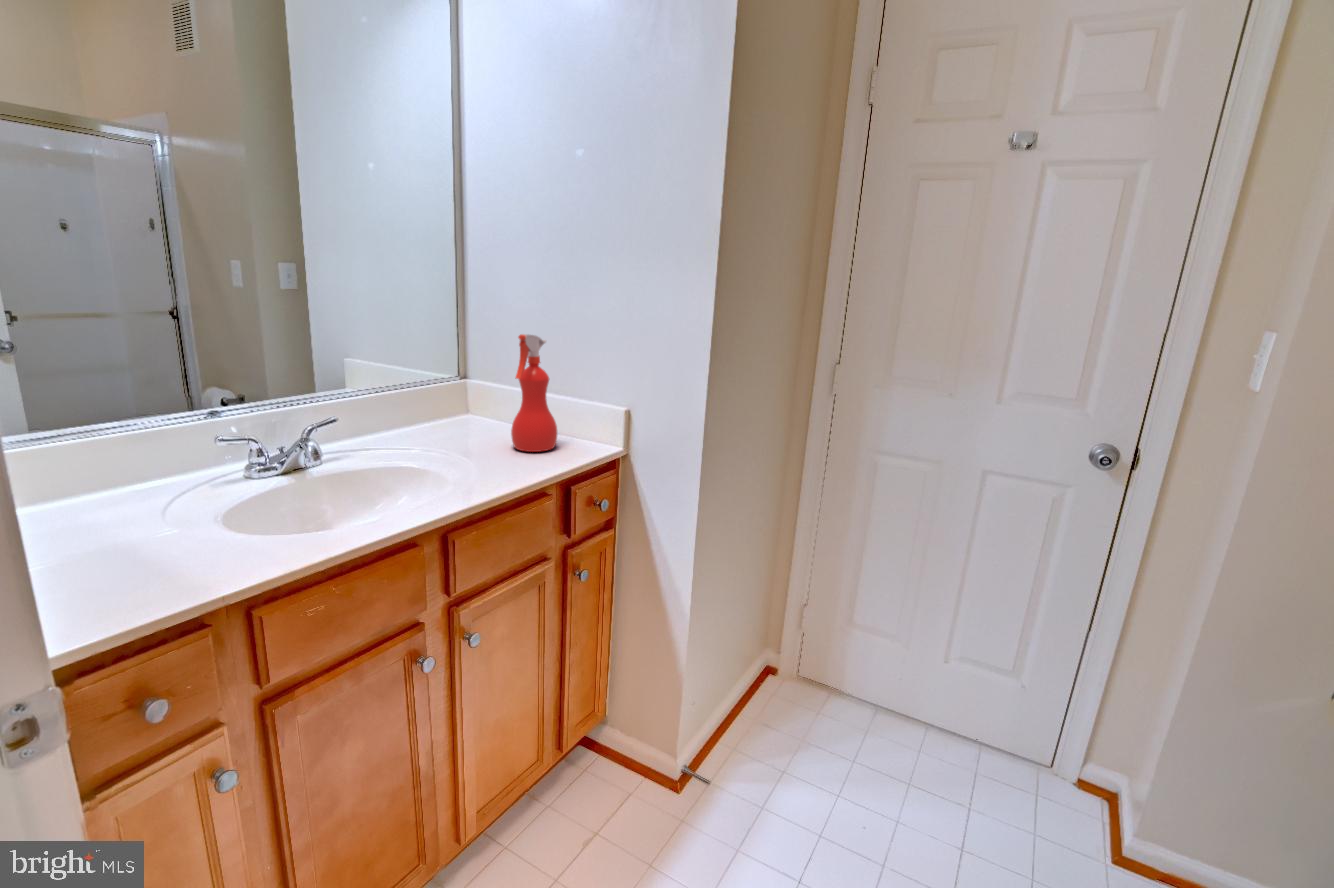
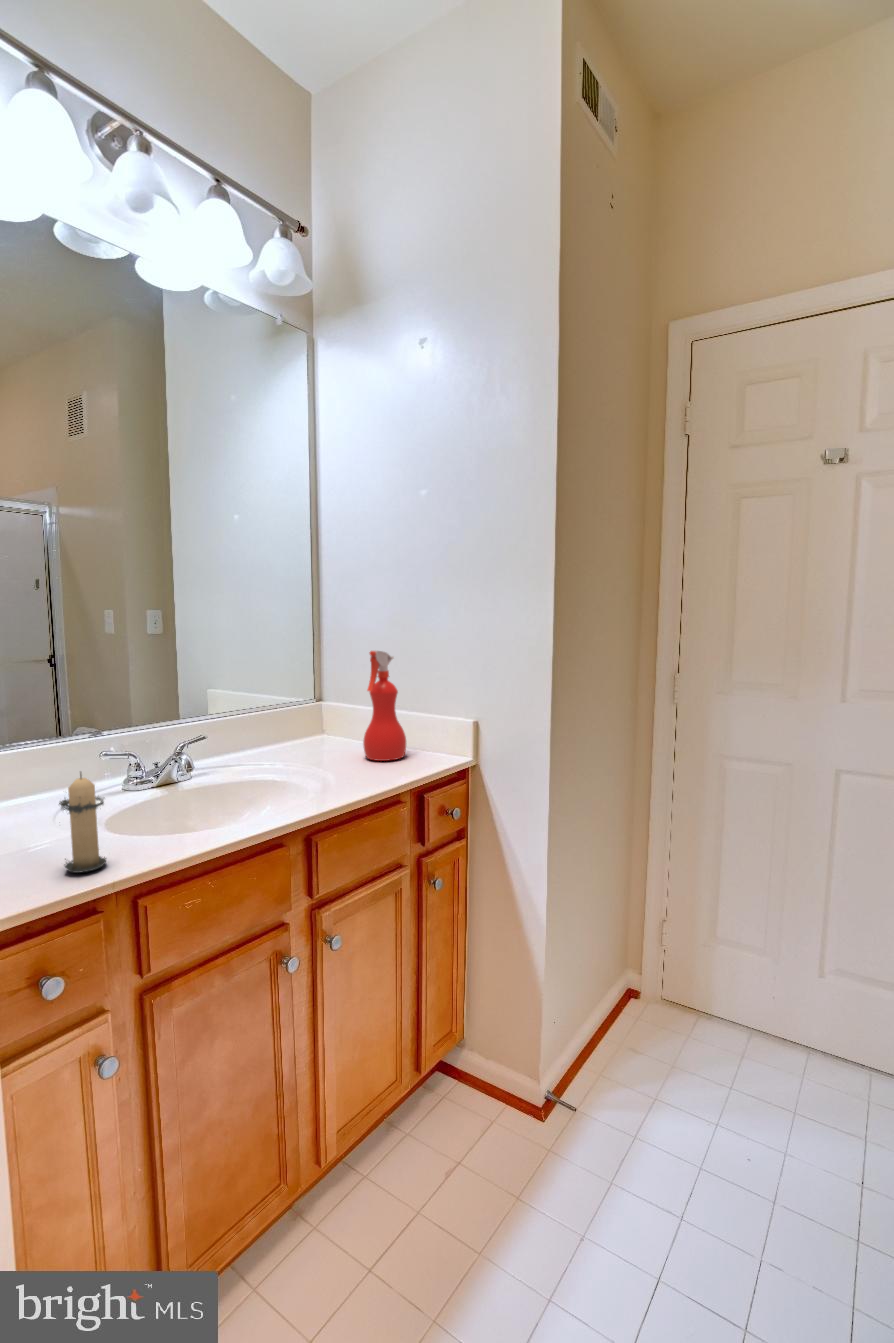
candle: none [146,473,220,584] -> present [59,772,106,873]

